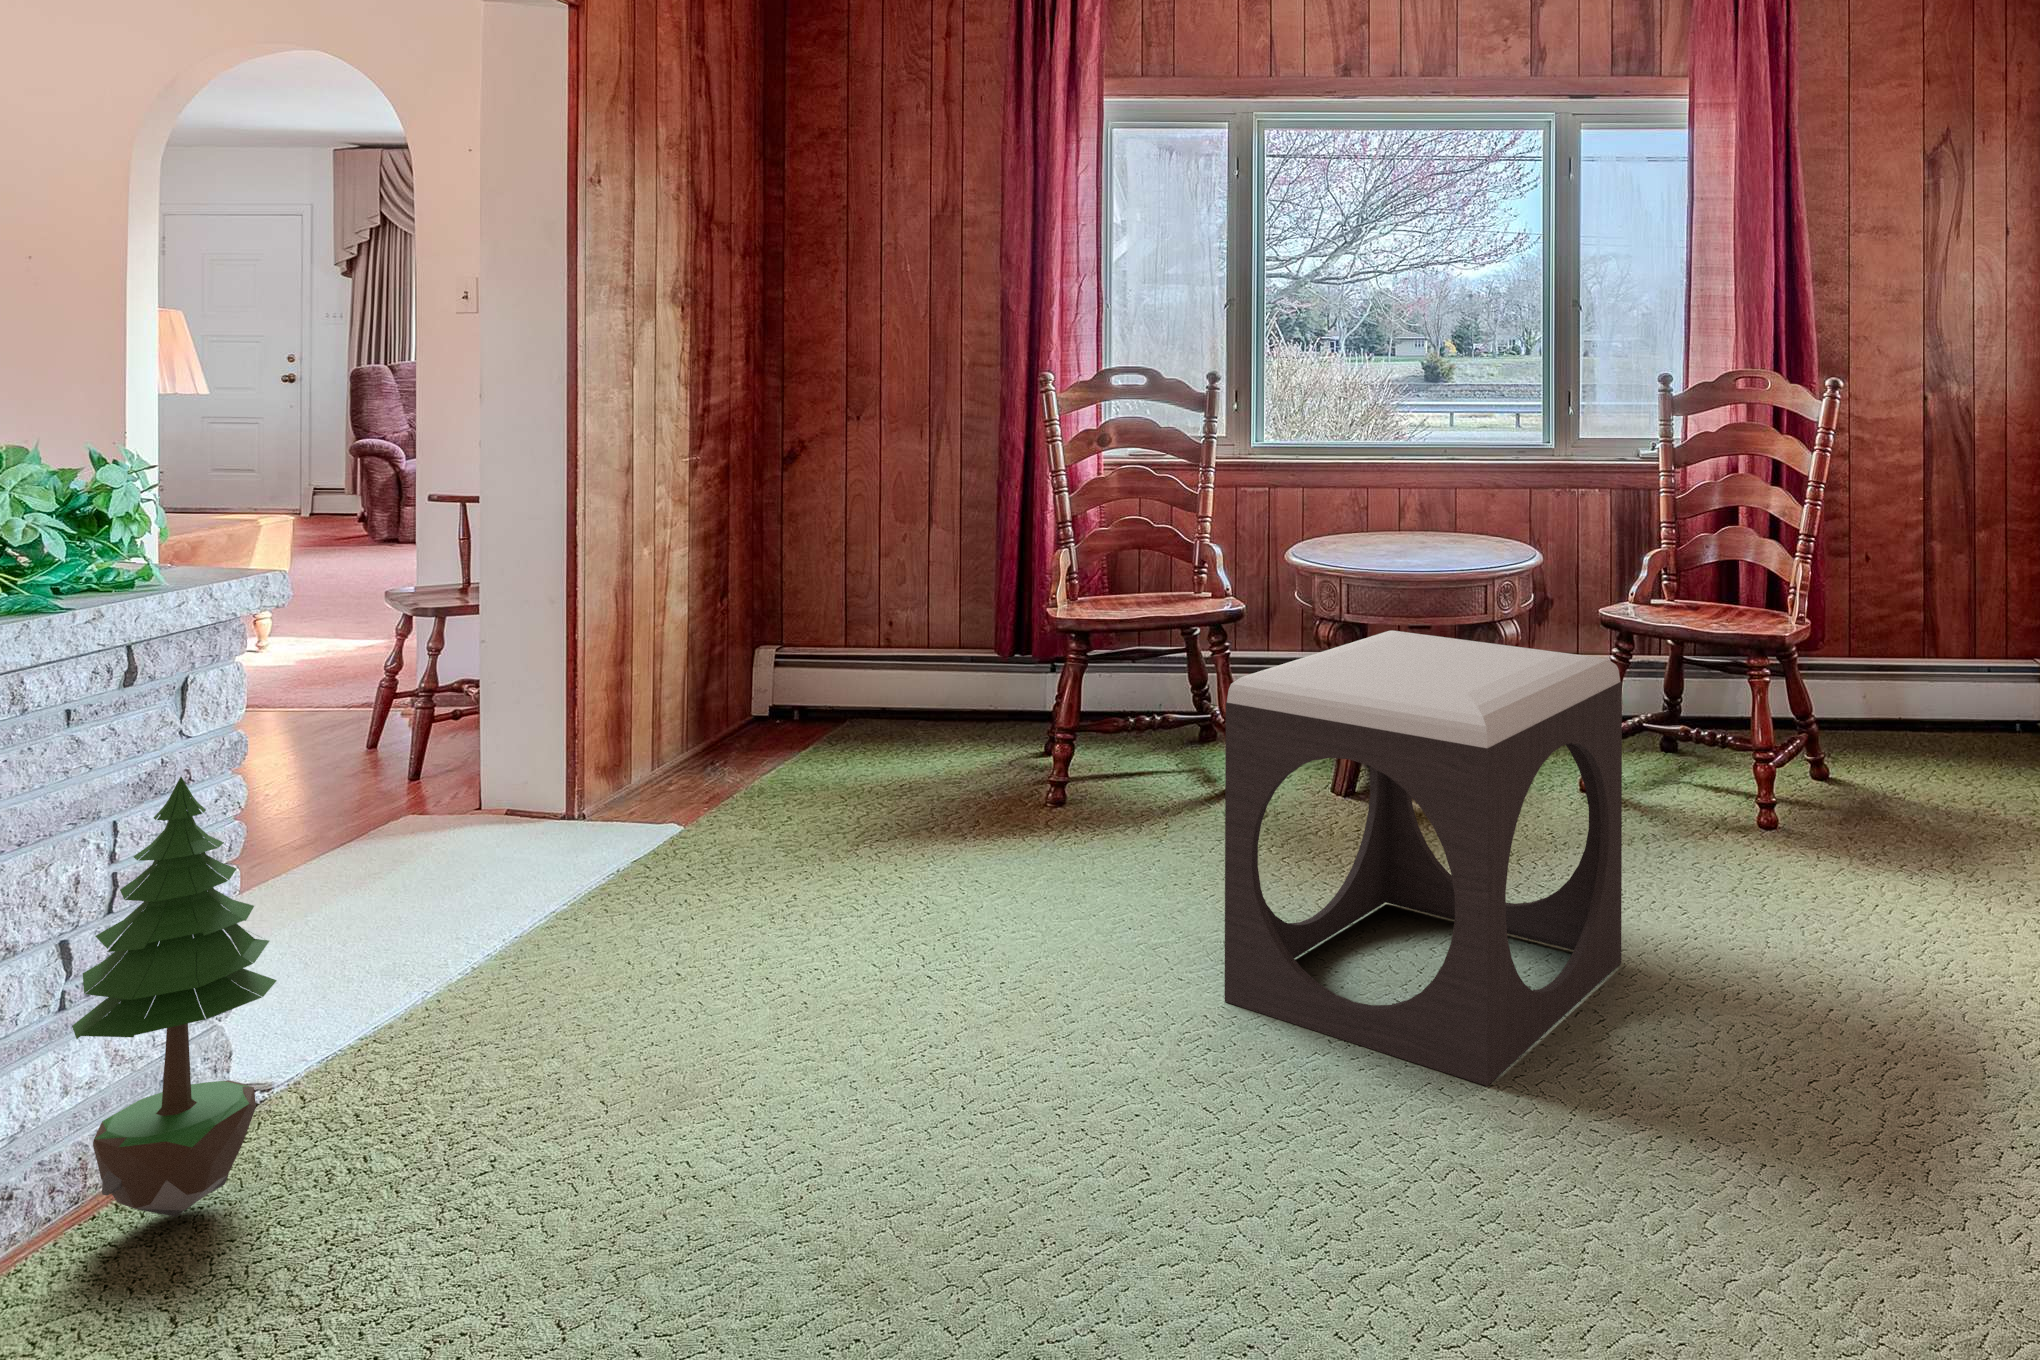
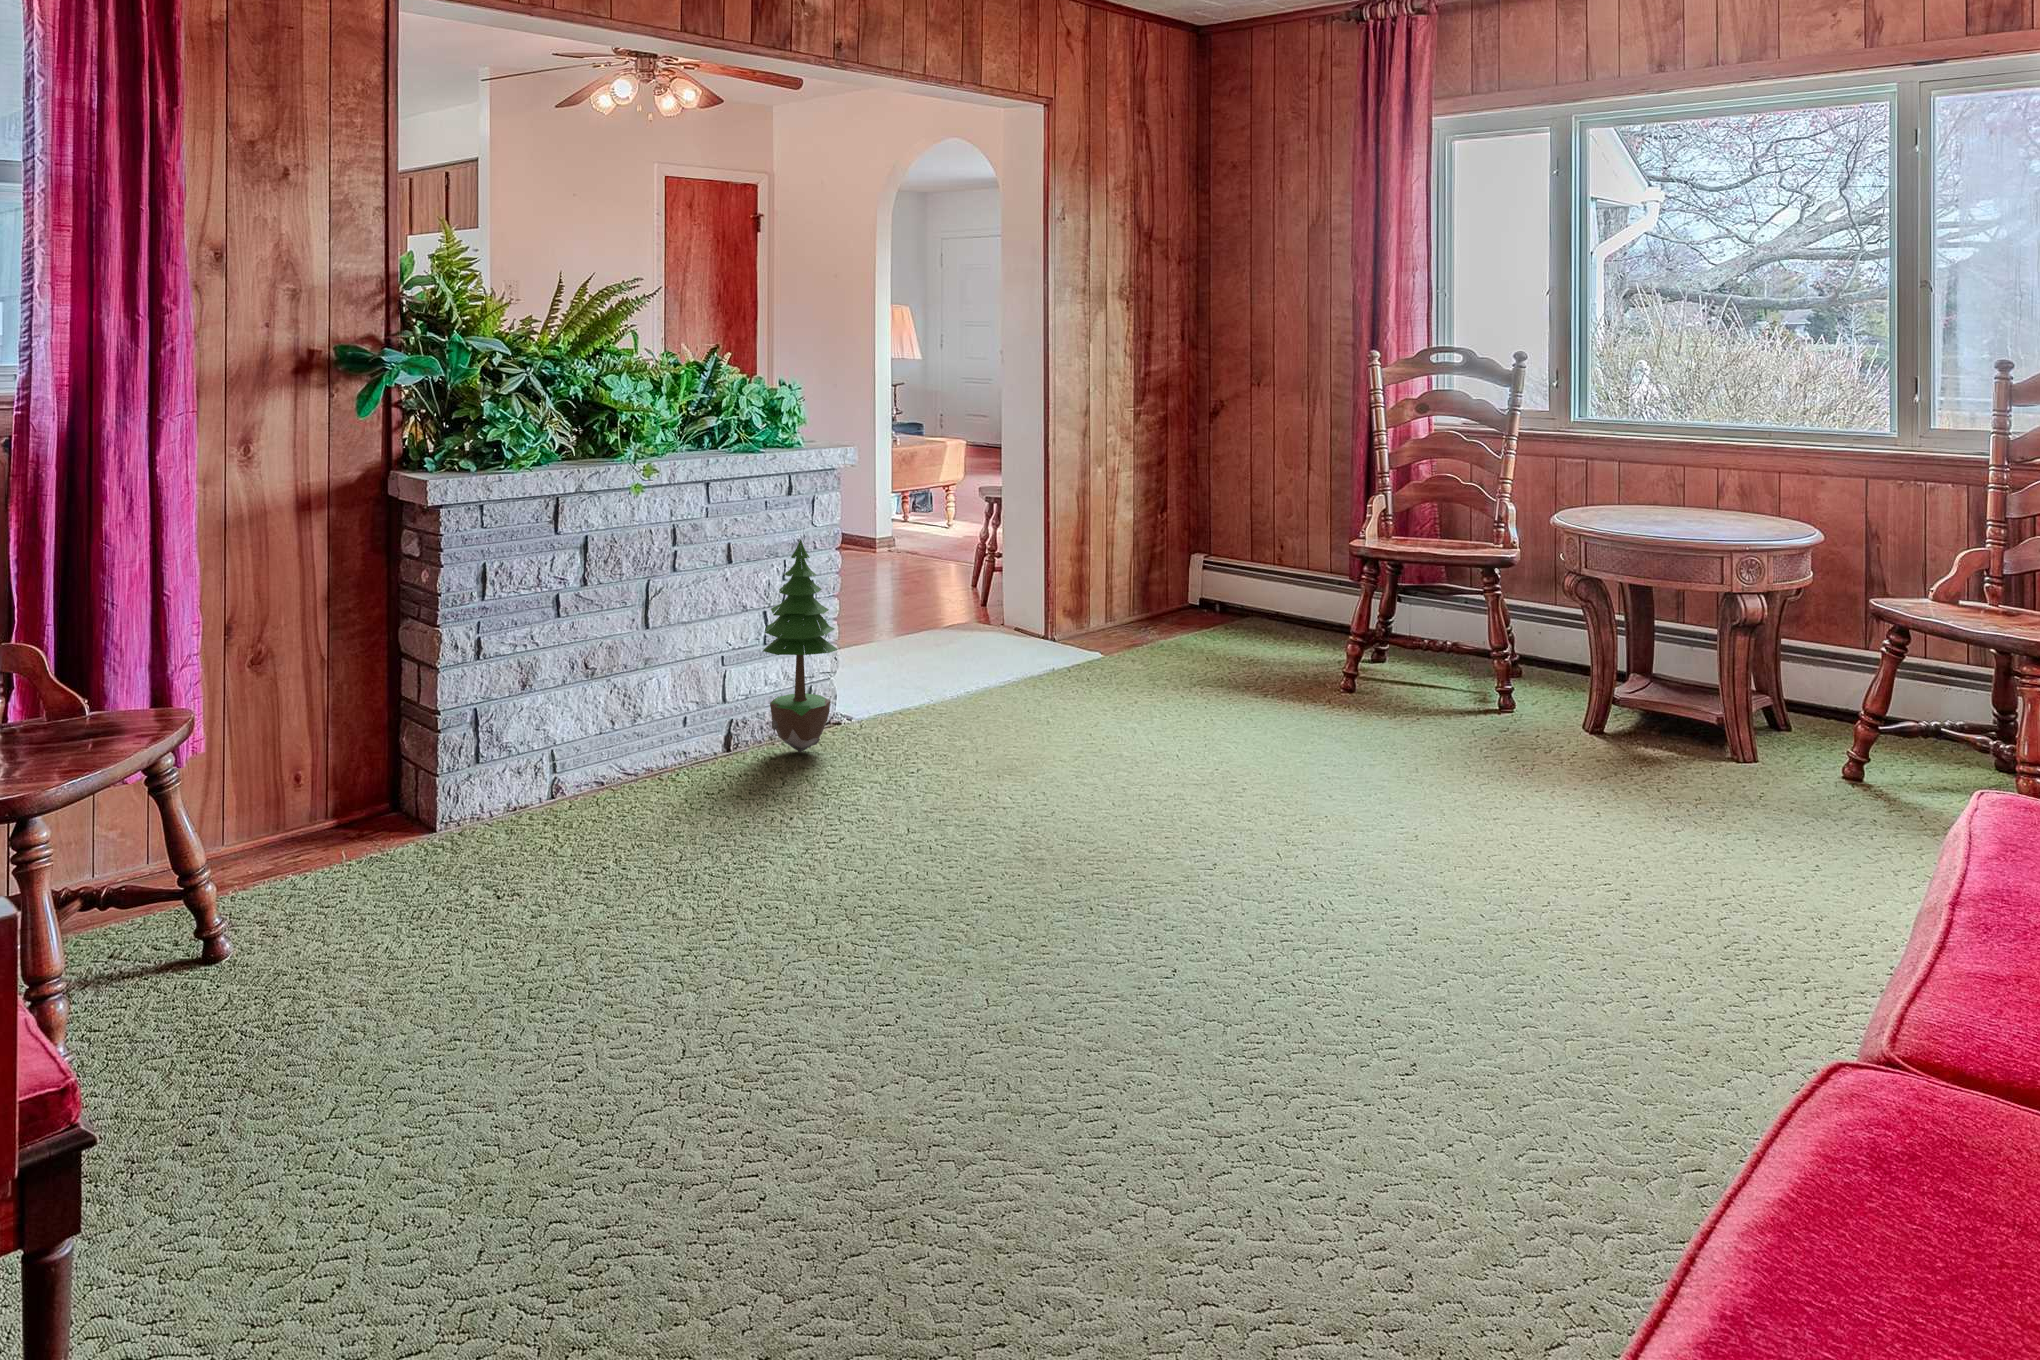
footstool: present [1224,630,1622,1086] -> none [1356,561,1704,888]

